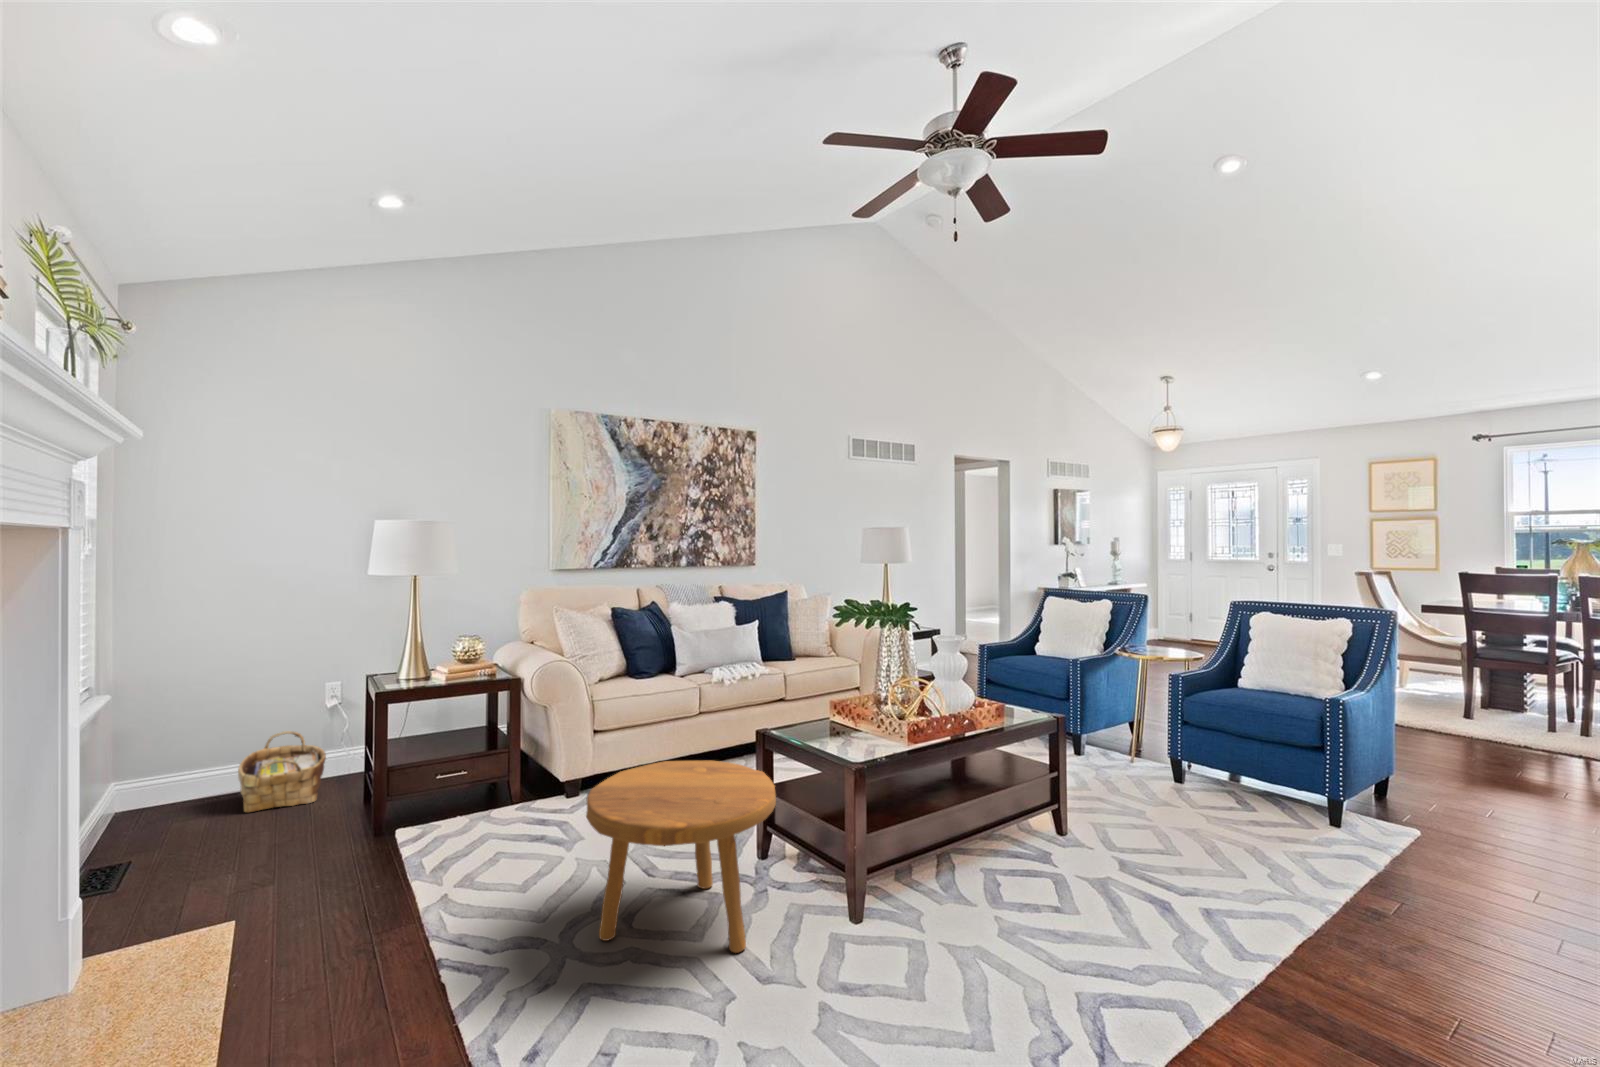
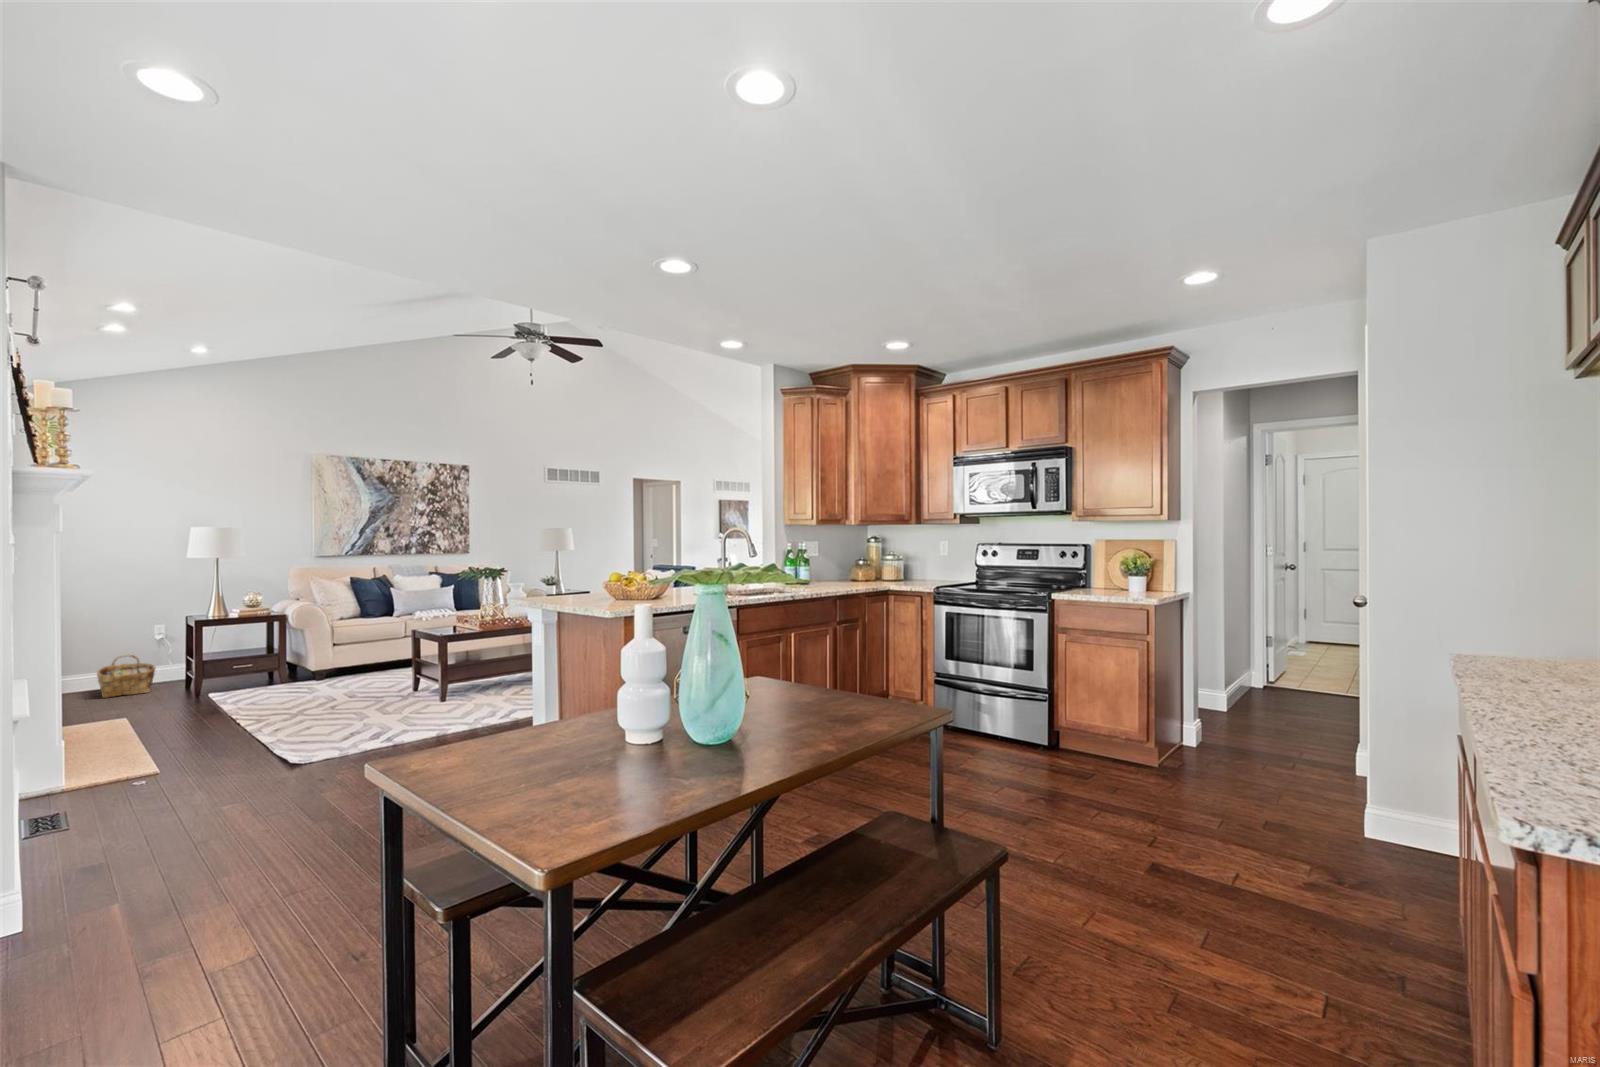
footstool: present [586,761,776,953] -> none [308,642,408,715]

